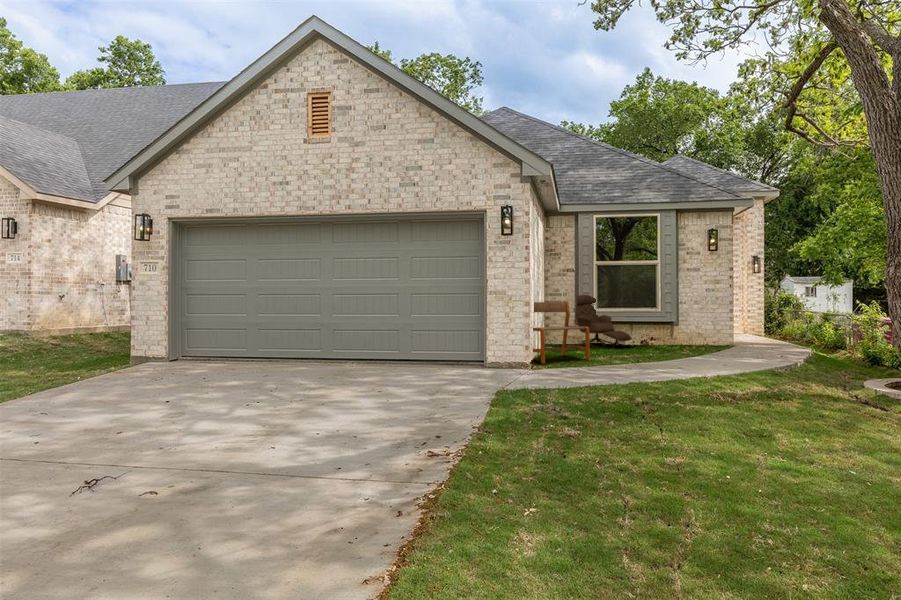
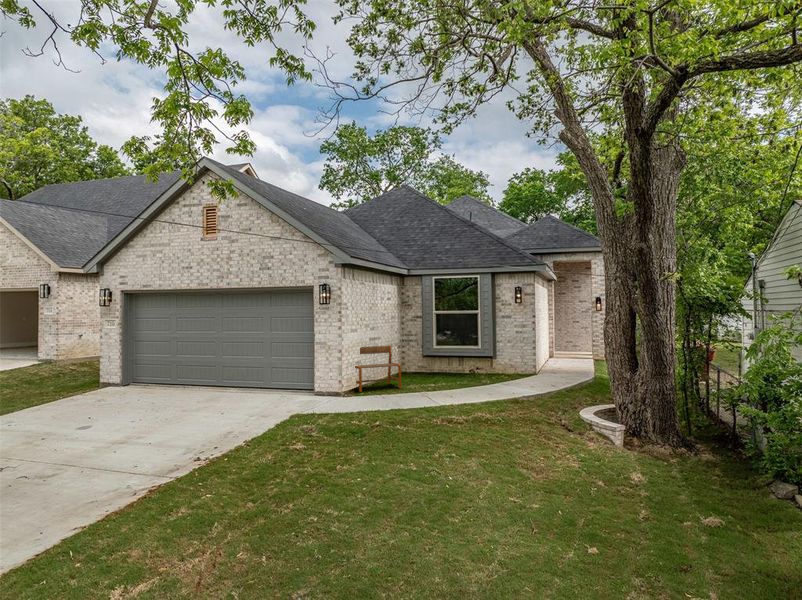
lounge chair: present [576,295,631,348] -> none [418,336,455,377]

